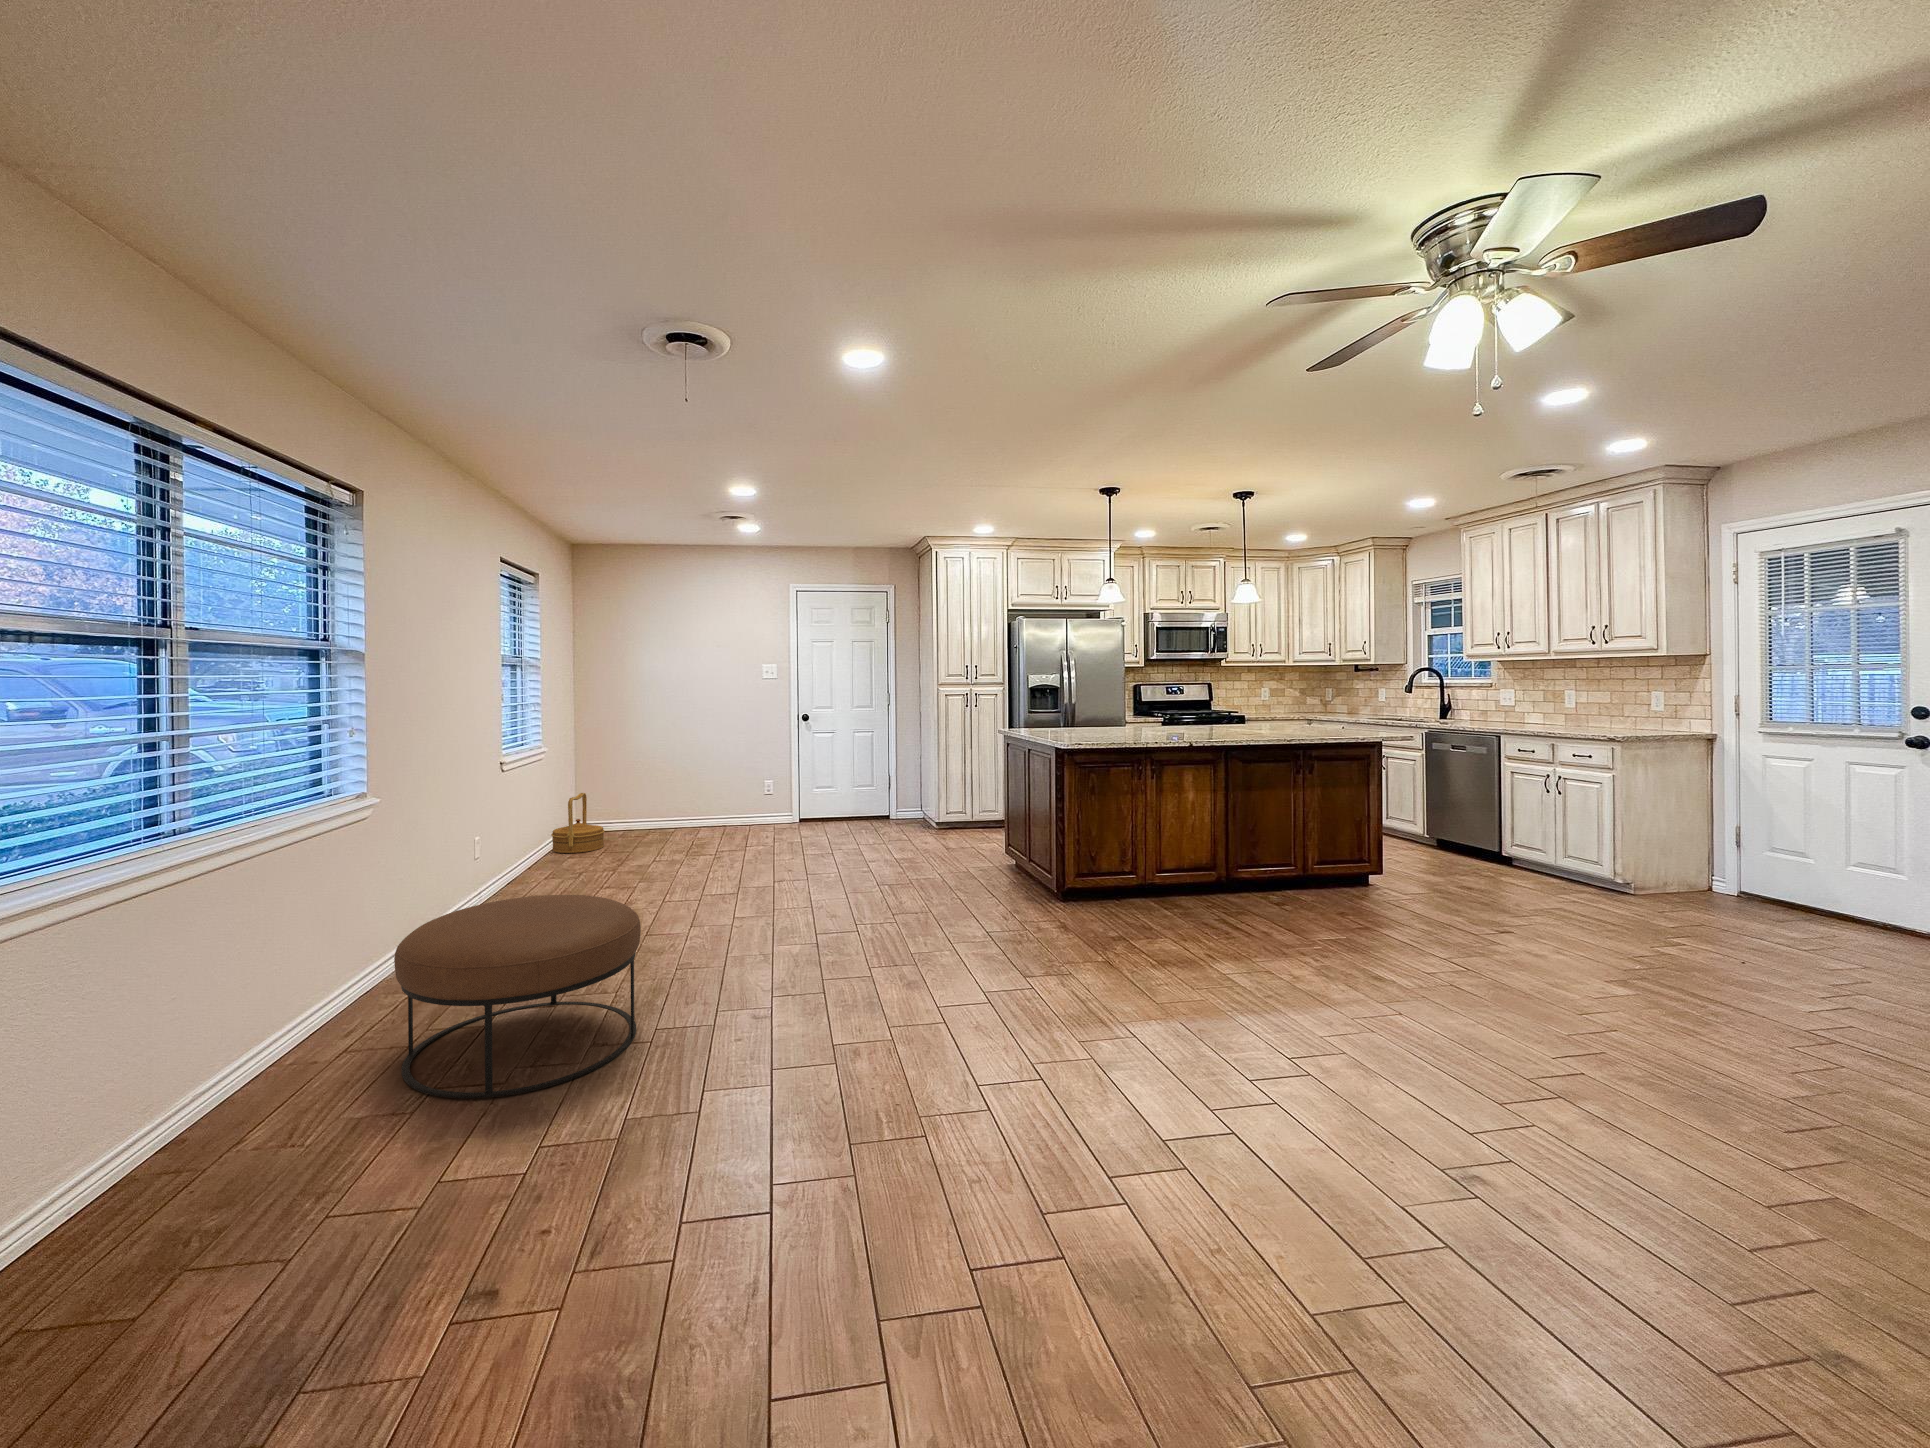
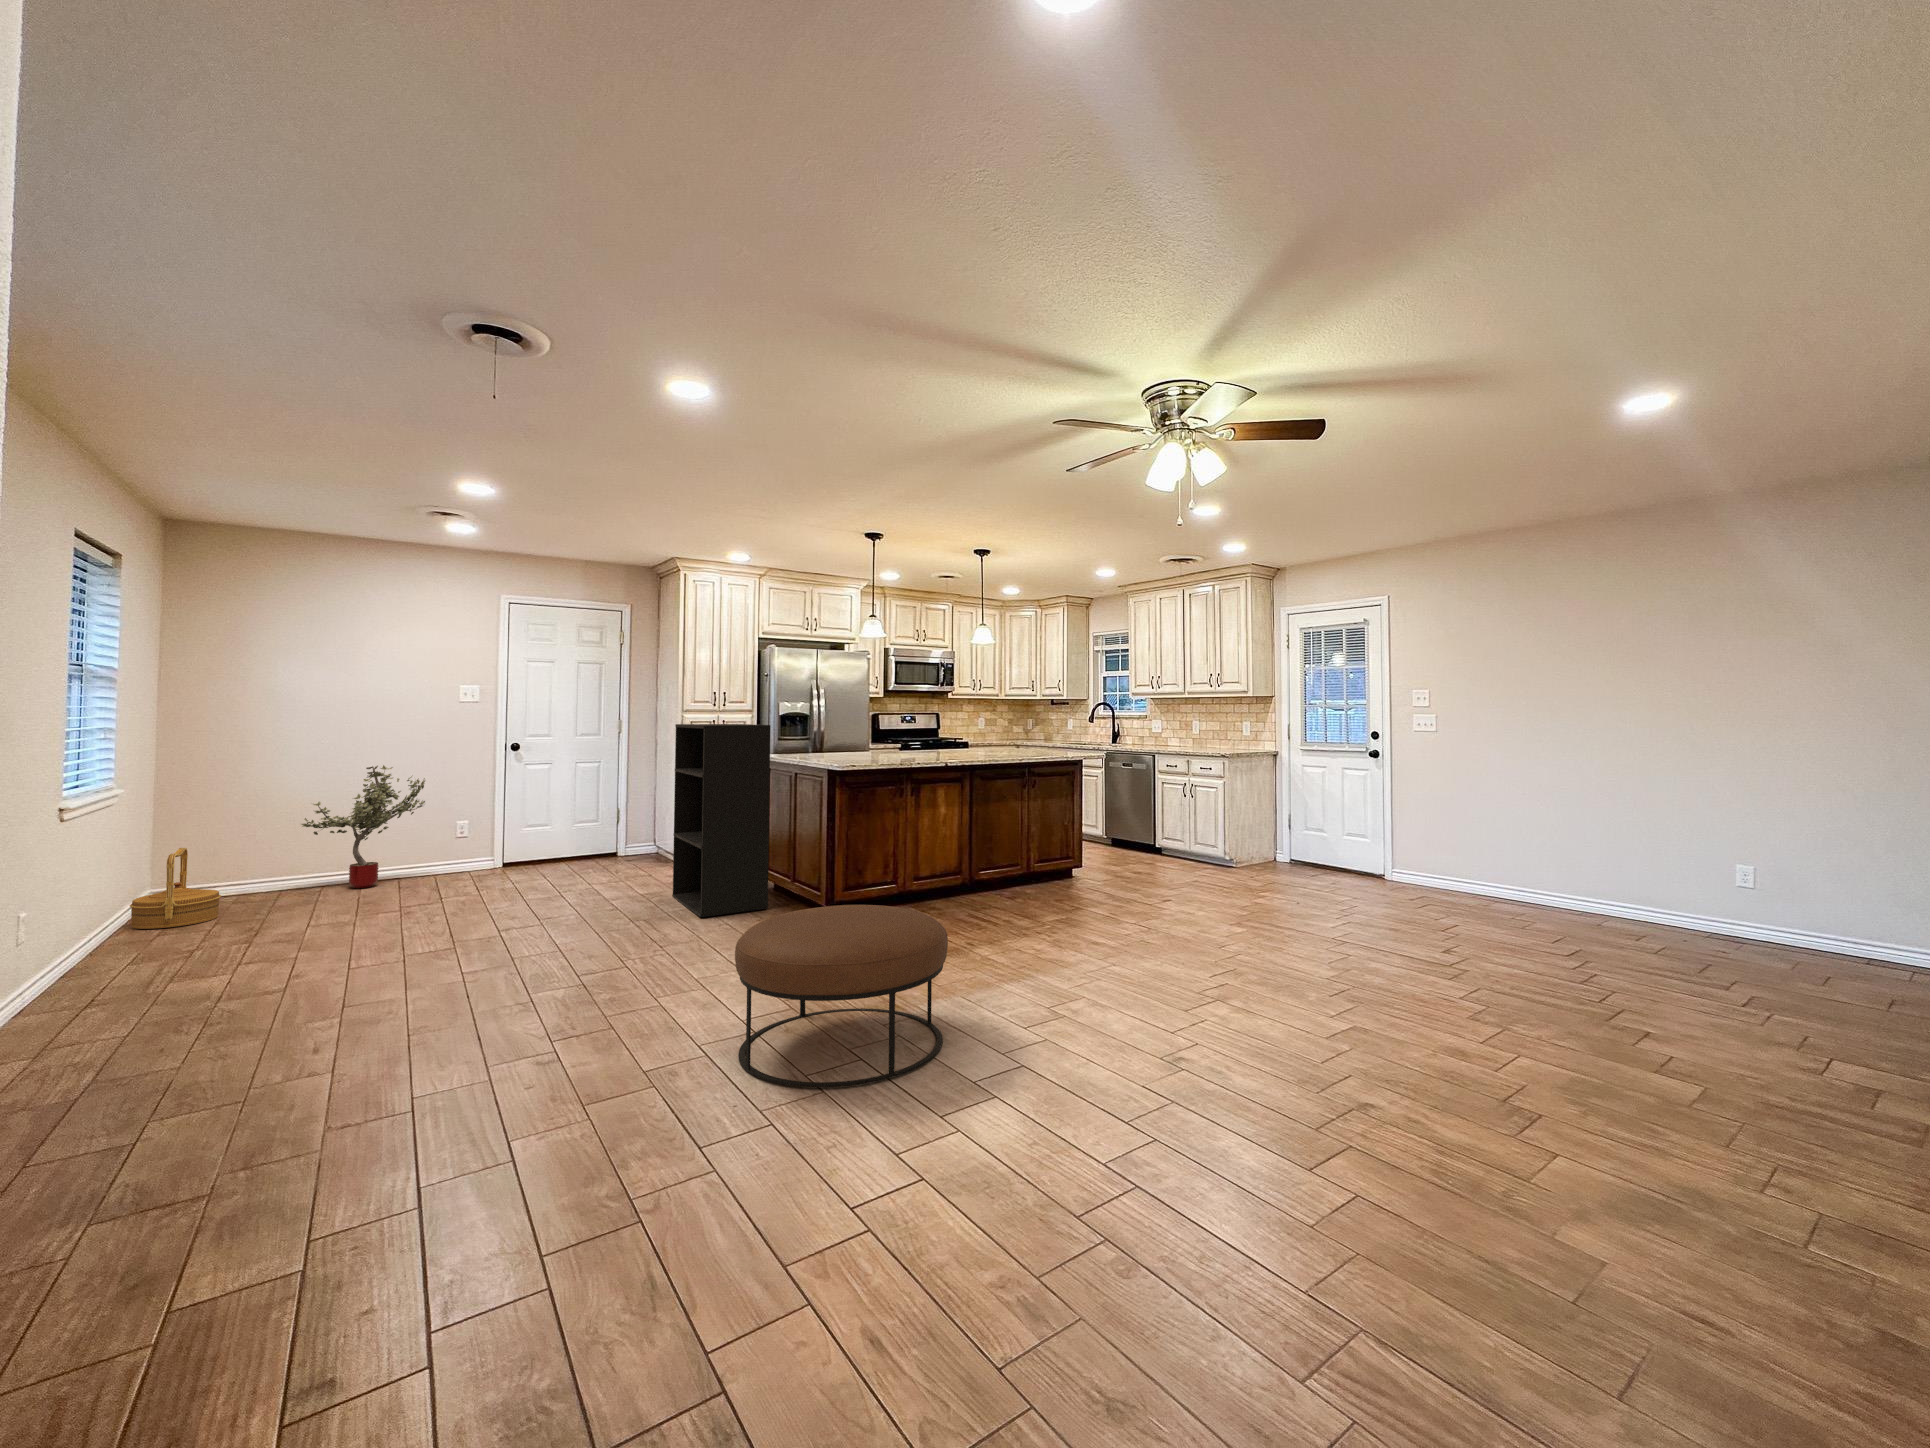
bookshelf: none [919,697,1001,889] -> present [672,724,770,917]
potted tree: none [657,732,741,832] -> present [302,765,425,888]
ottoman: present [394,895,641,1098] -> present [735,905,948,1087]

